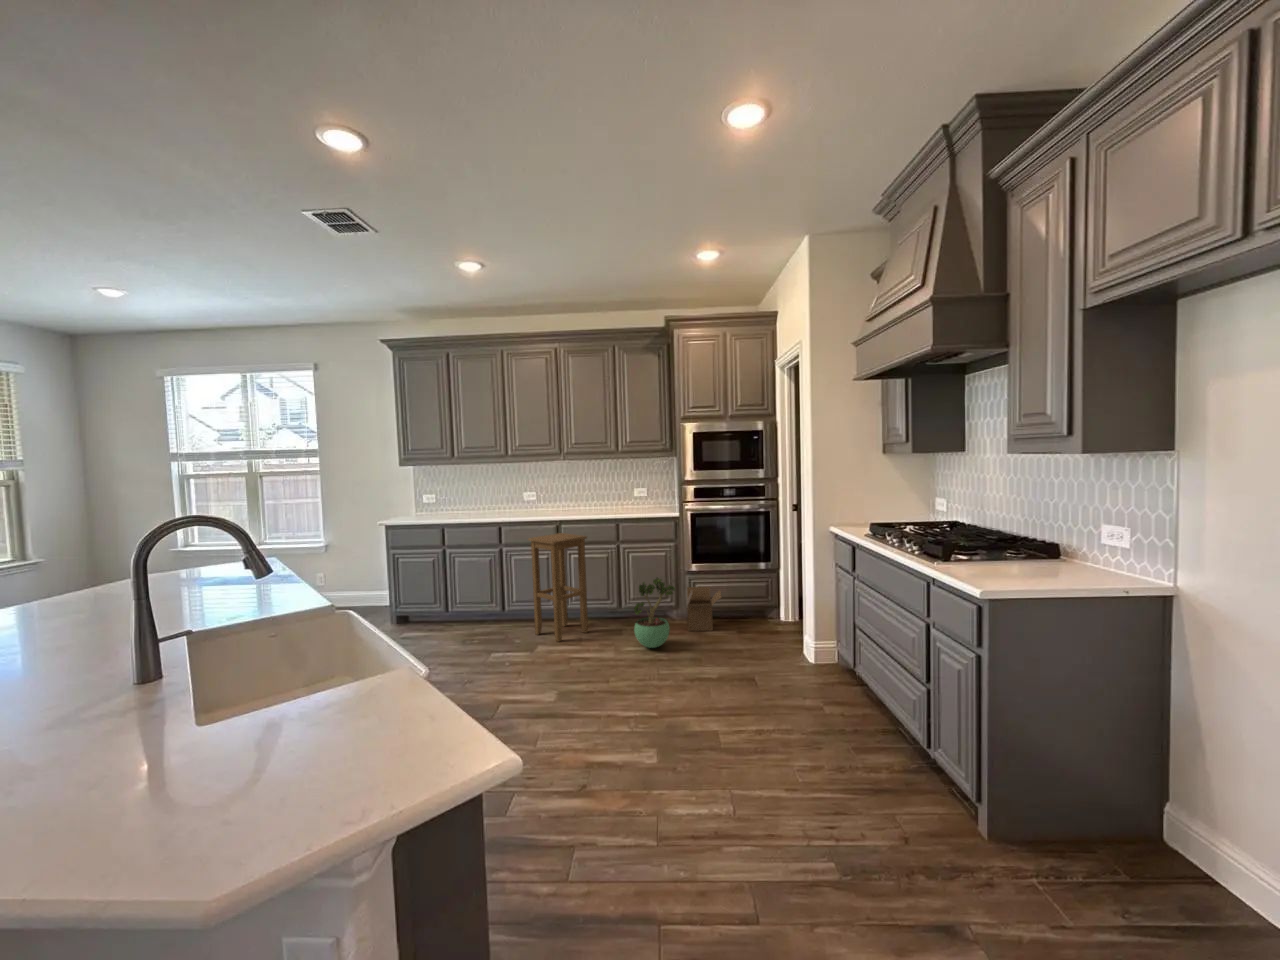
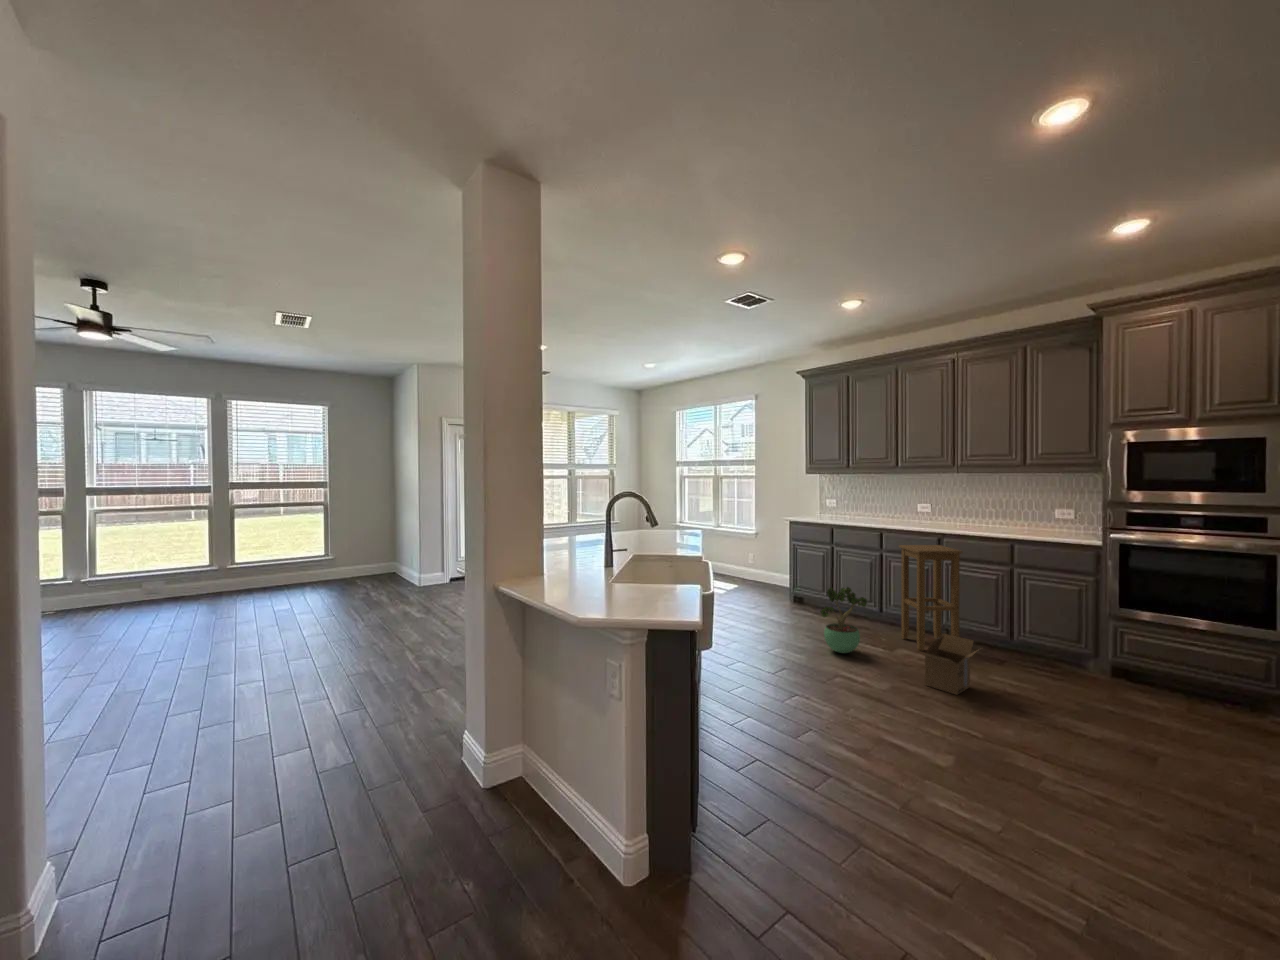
potted plant: present [634,578,675,648] -> present [820,587,867,653]
cardboard box: present [687,587,722,631] -> present [921,633,978,695]

